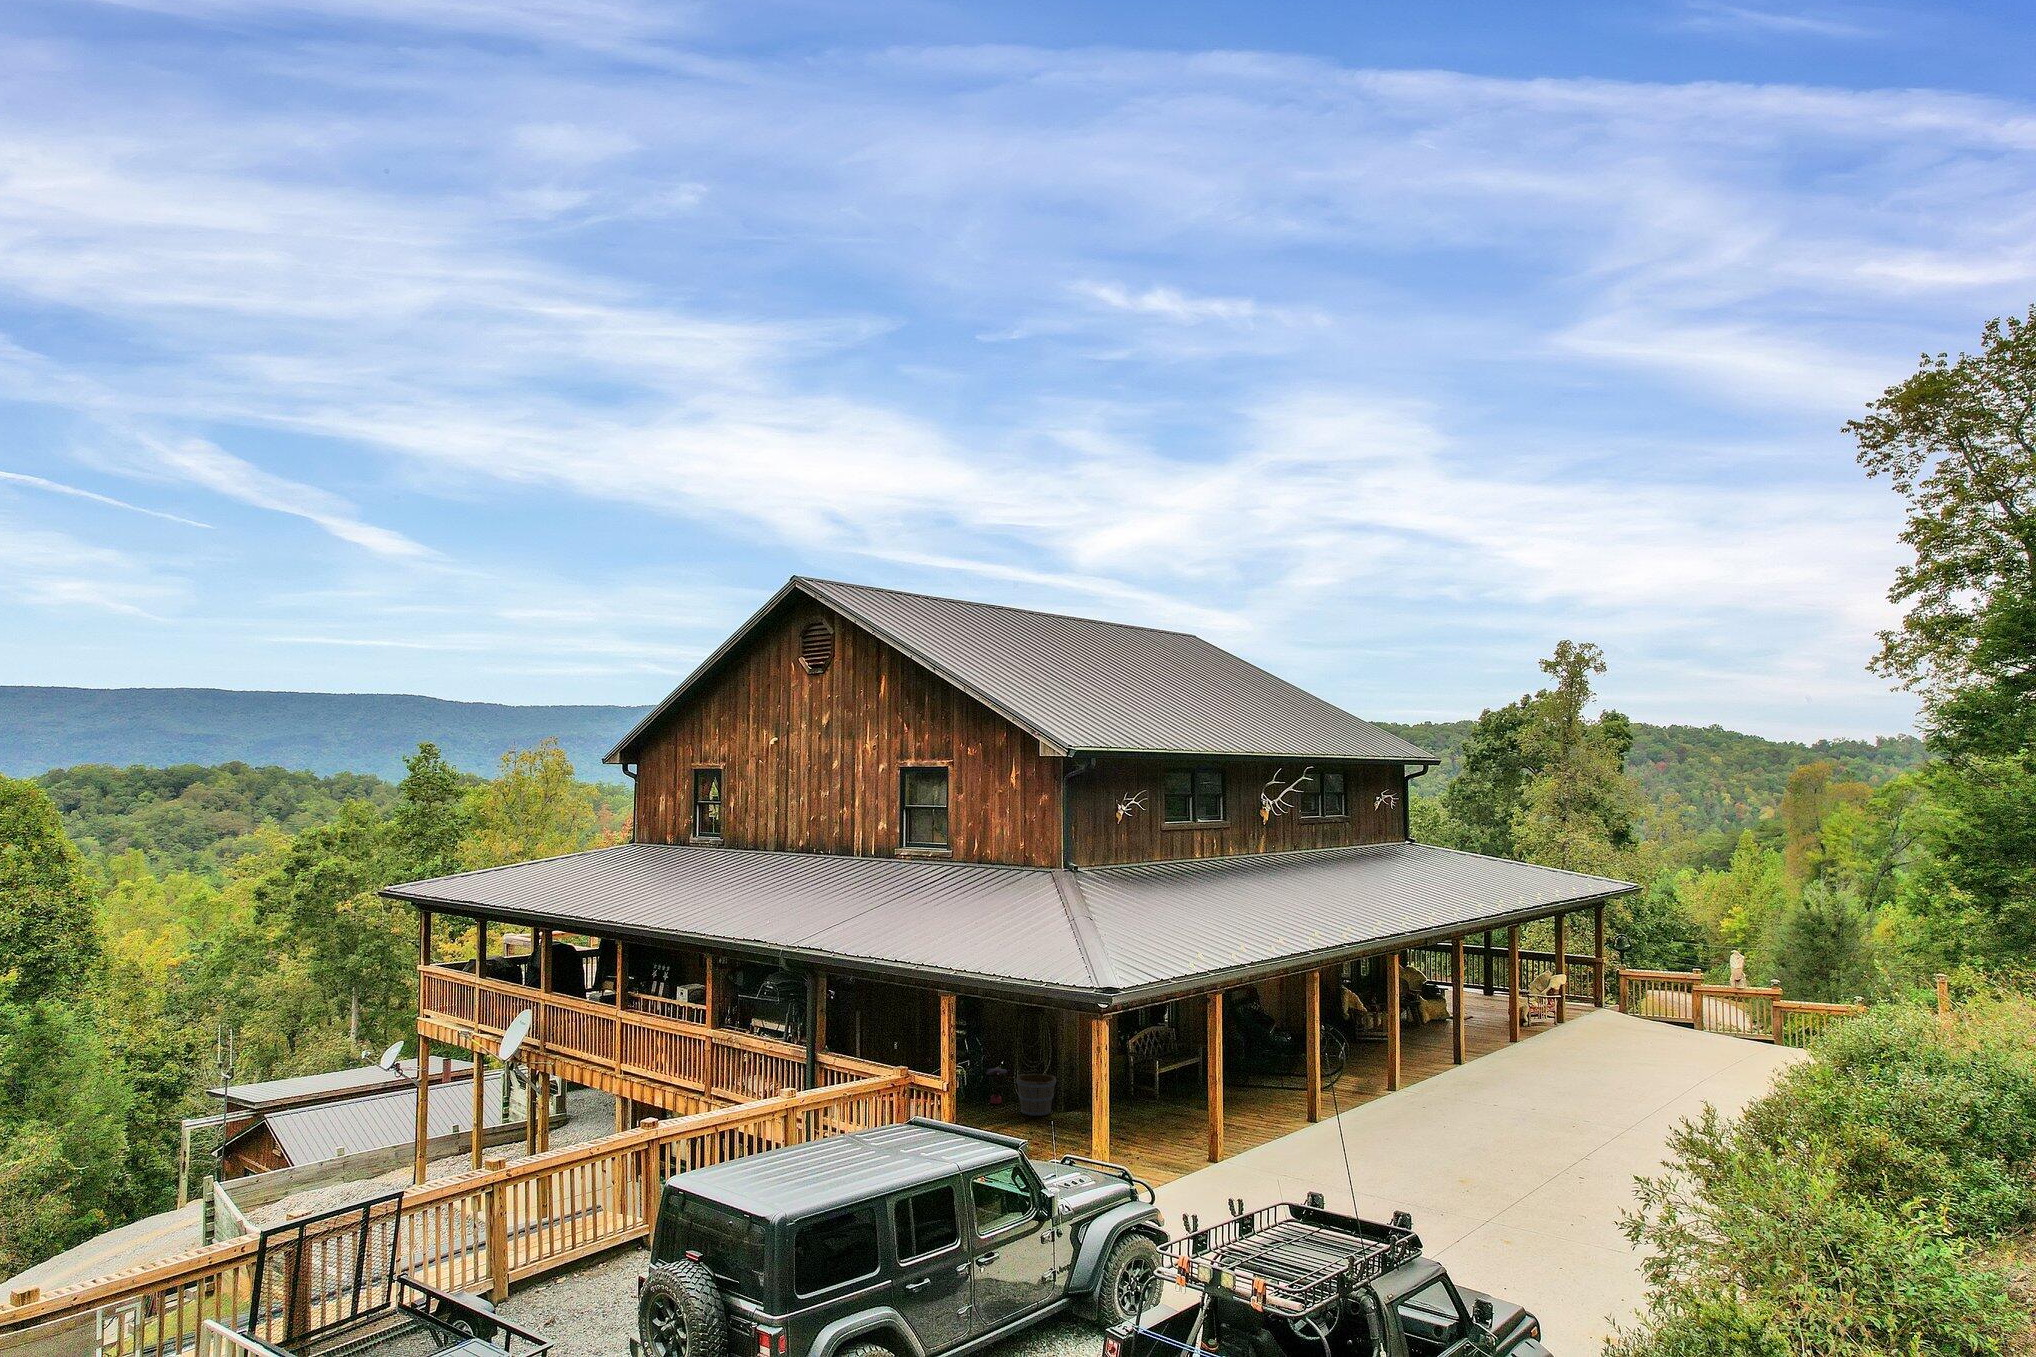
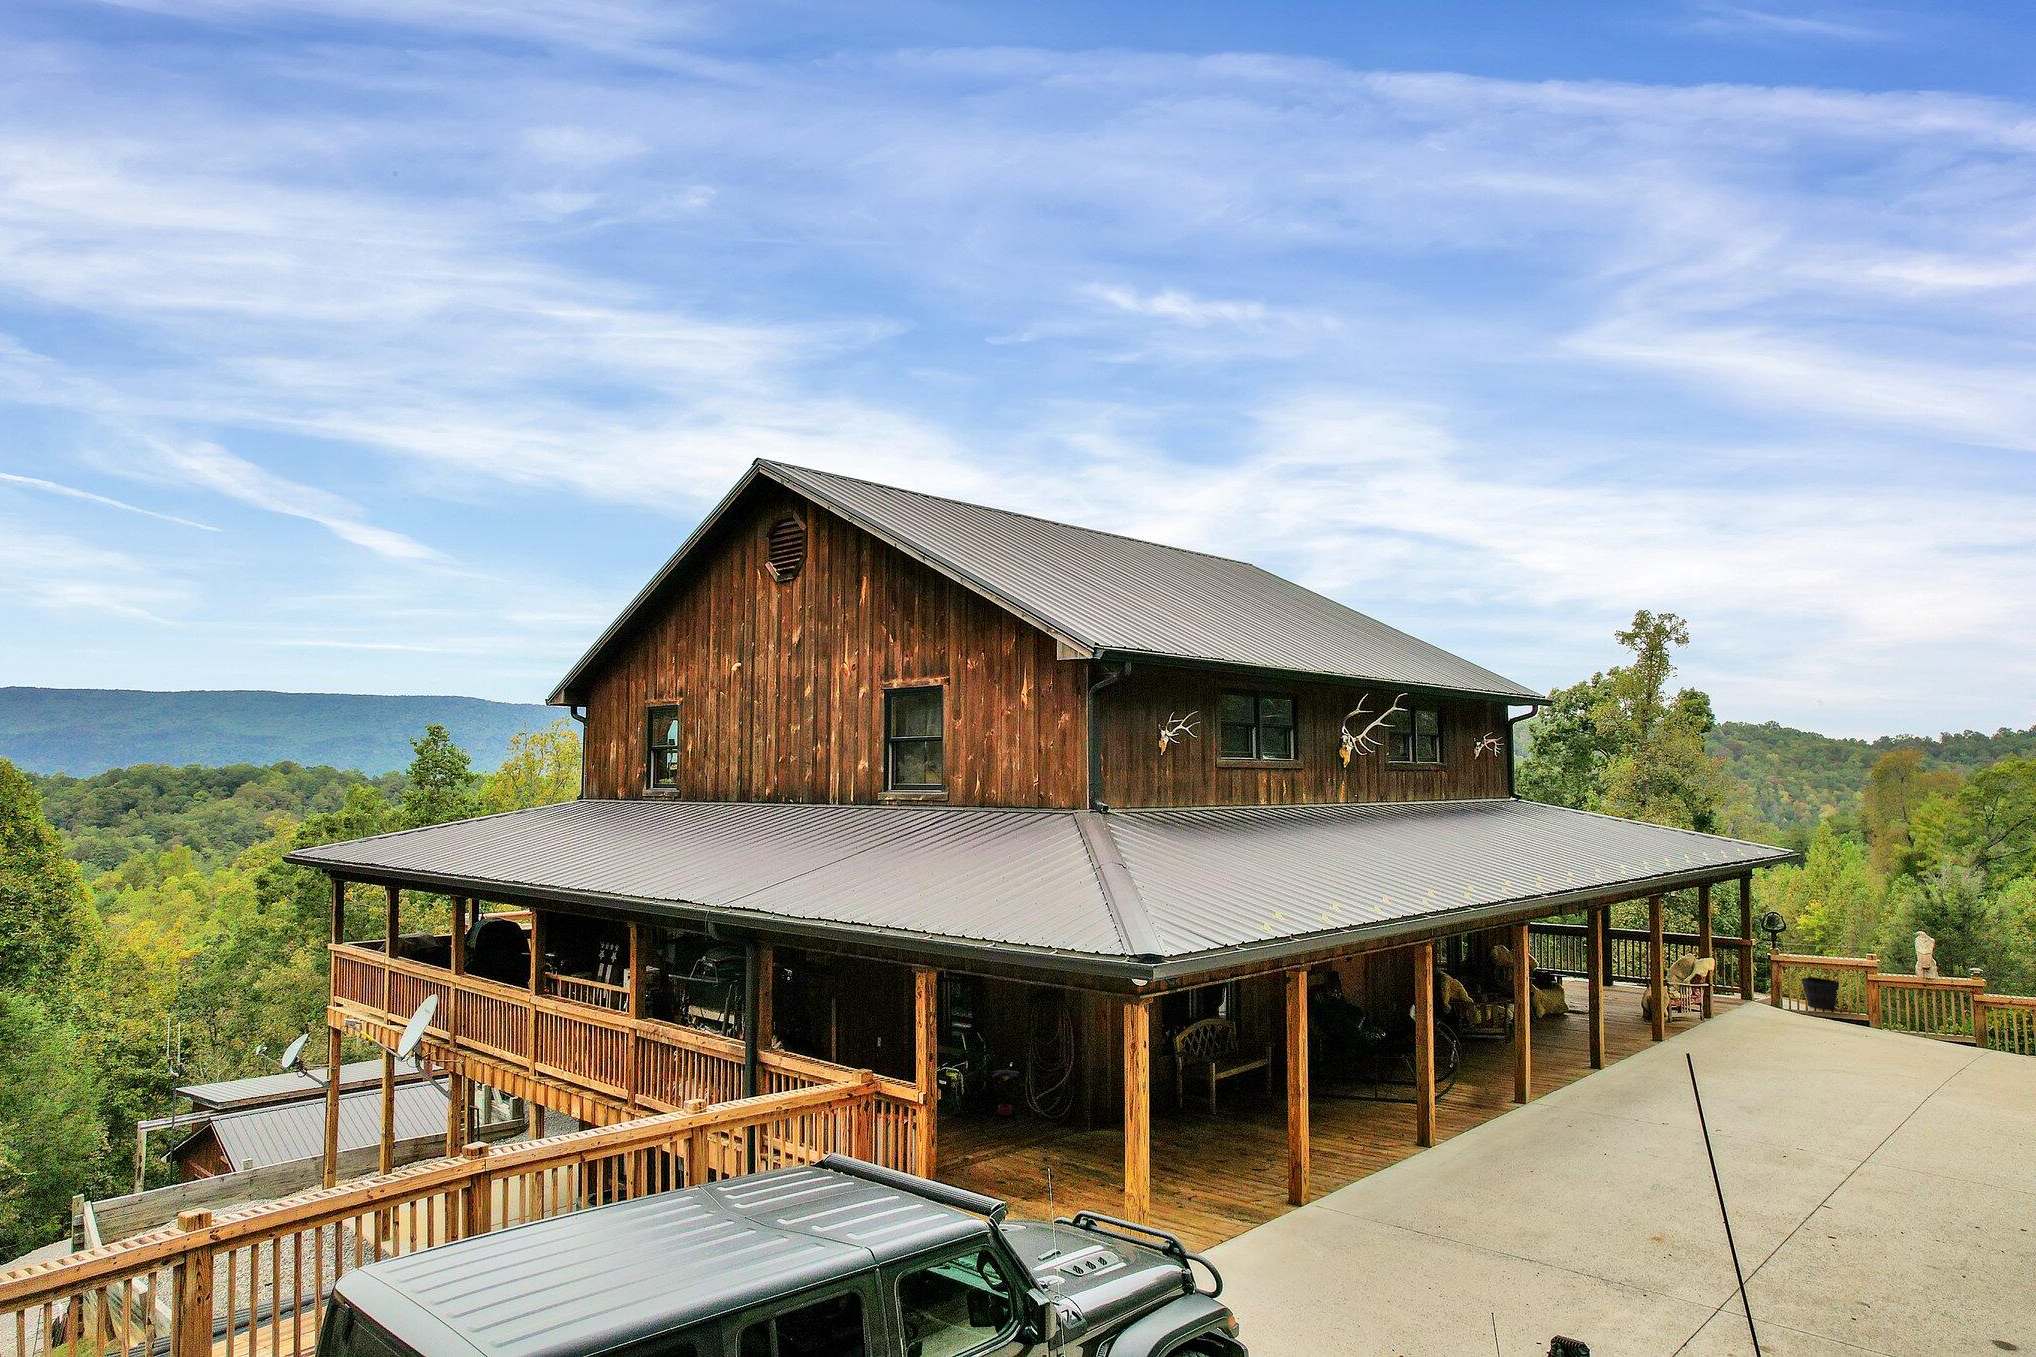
wooden bucket: present [1016,1074,1056,1116] -> present [1802,977,1839,1009]

